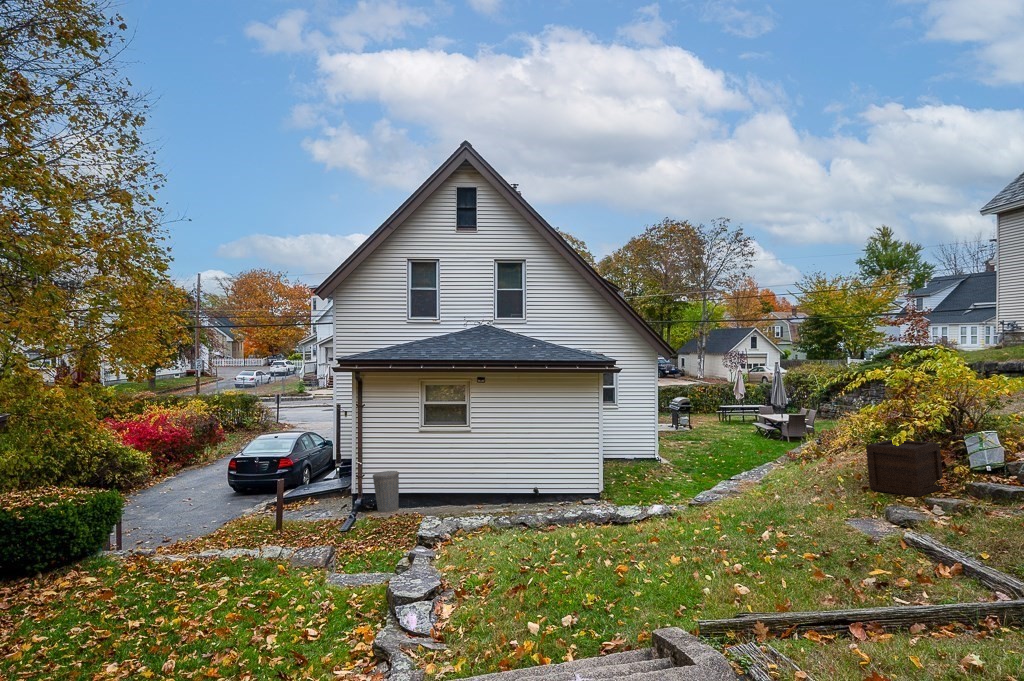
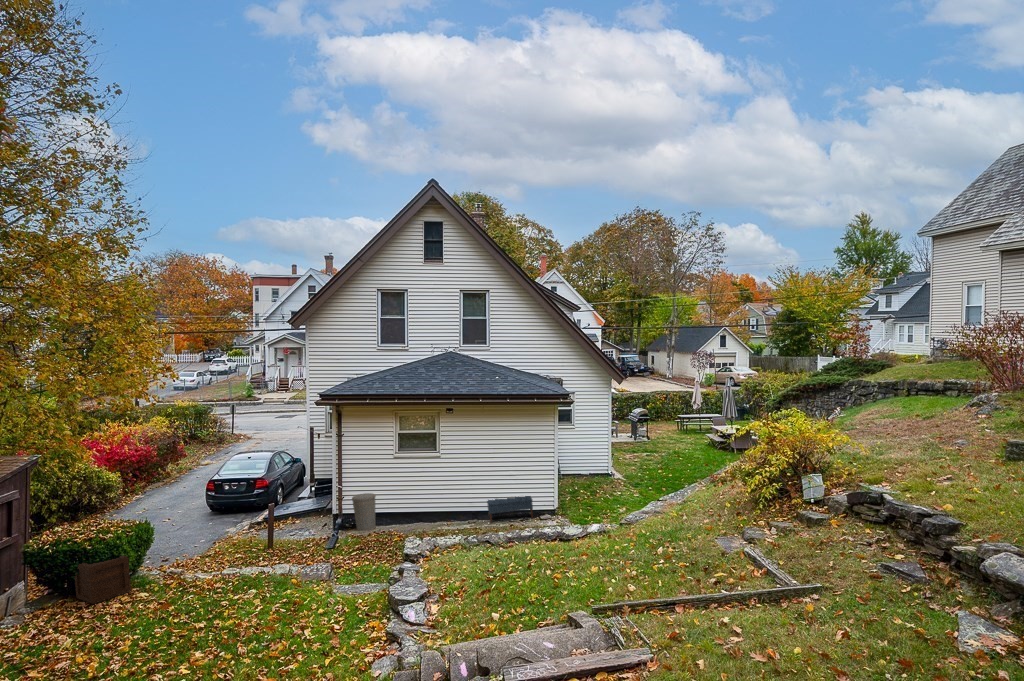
wooden crate: present [866,440,944,497] -> present [75,555,131,604]
bench: none [523,476,575,507] -> present [487,496,533,523]

